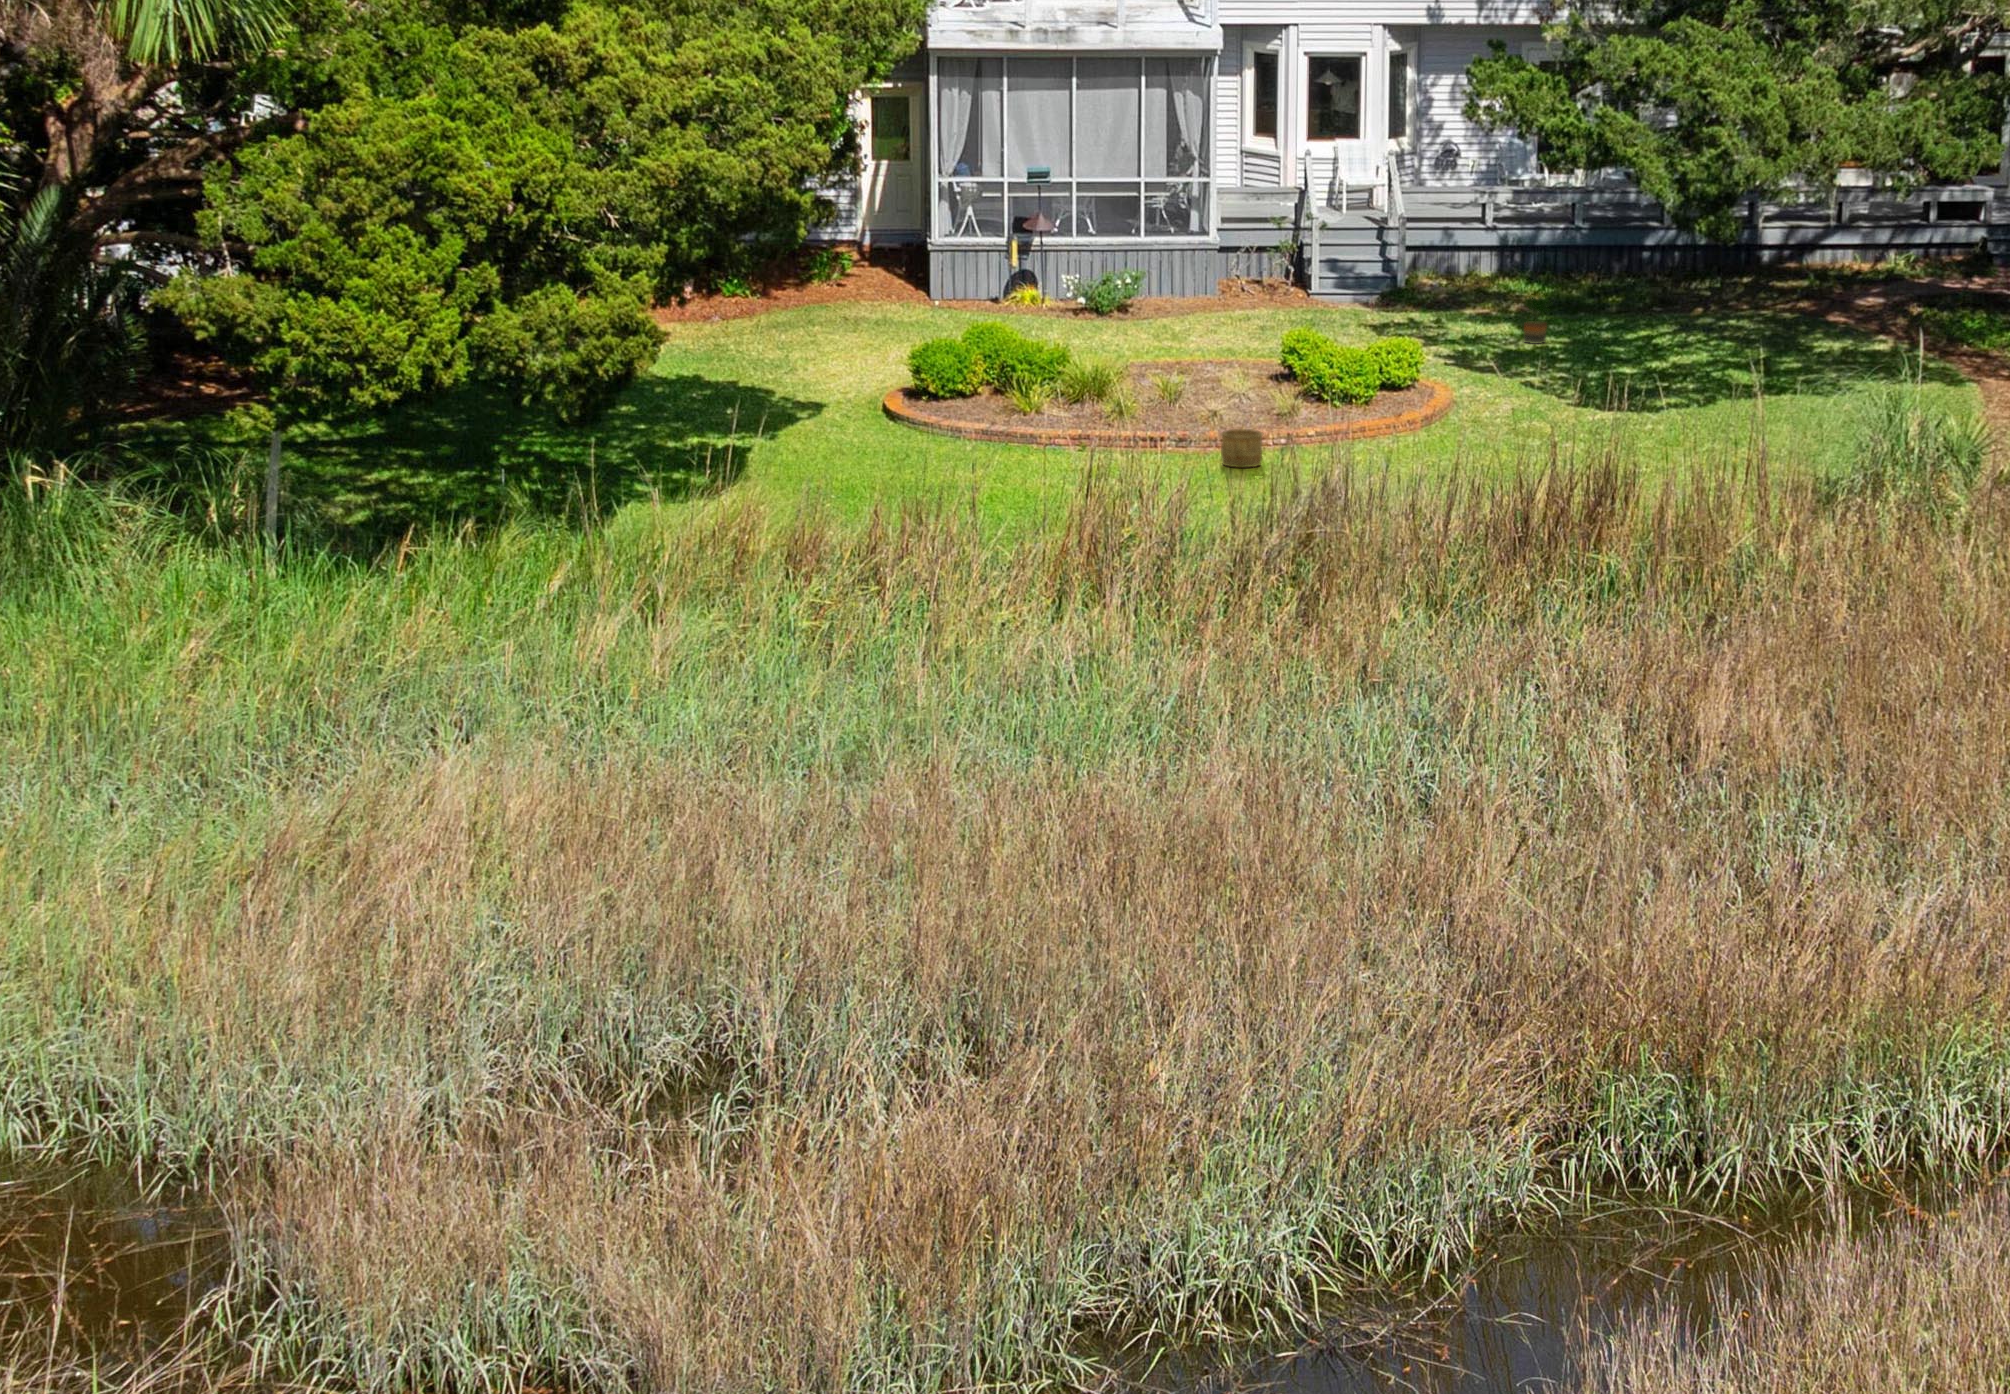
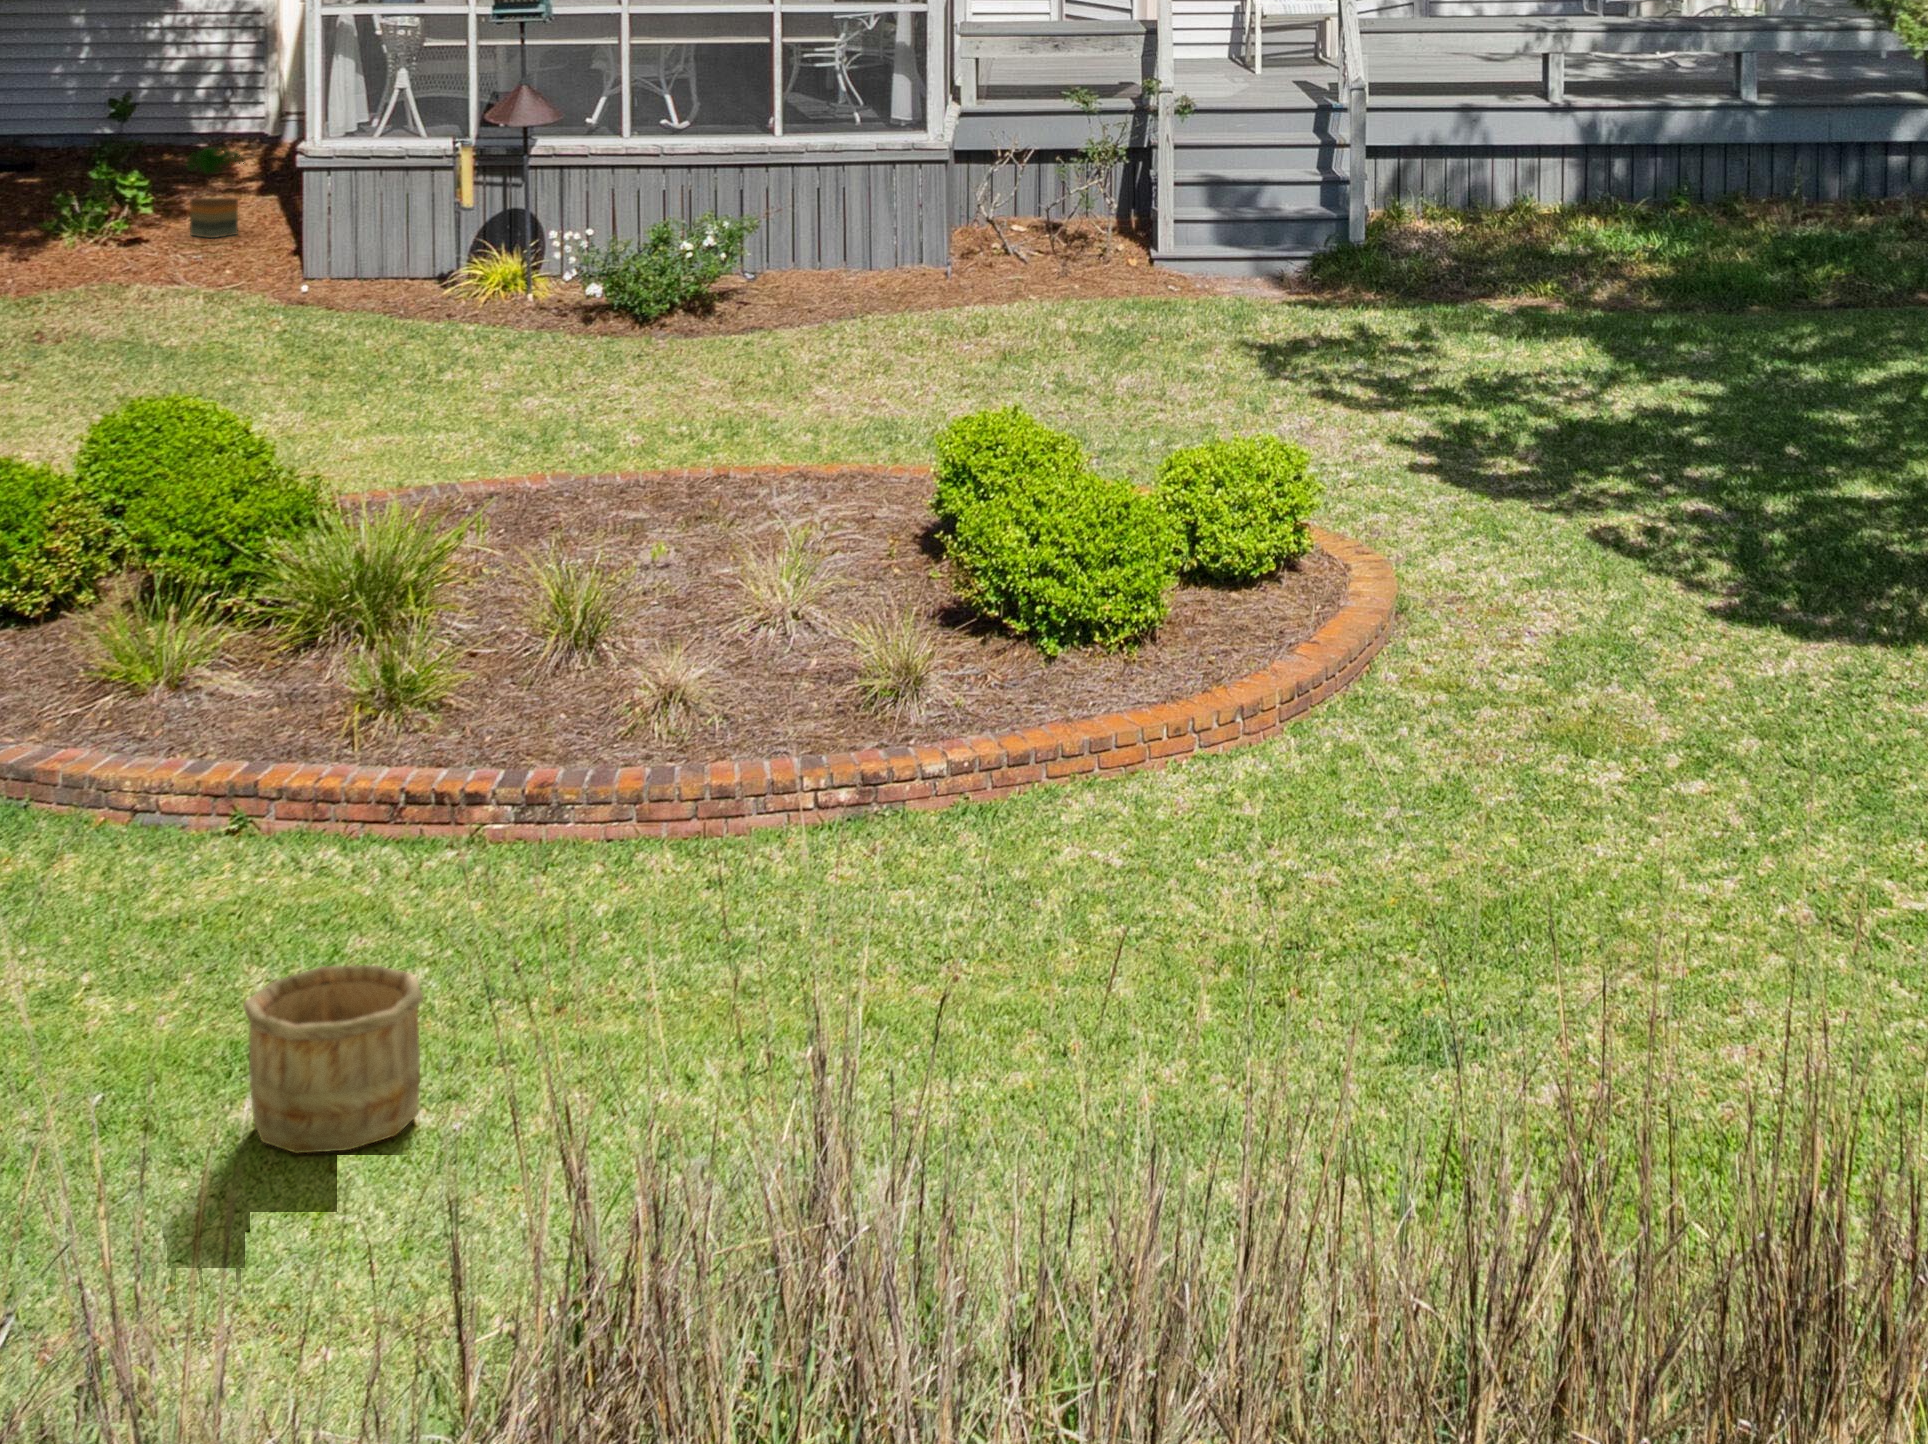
potted tree: present [1523,296,1549,344] -> present [187,148,245,238]

